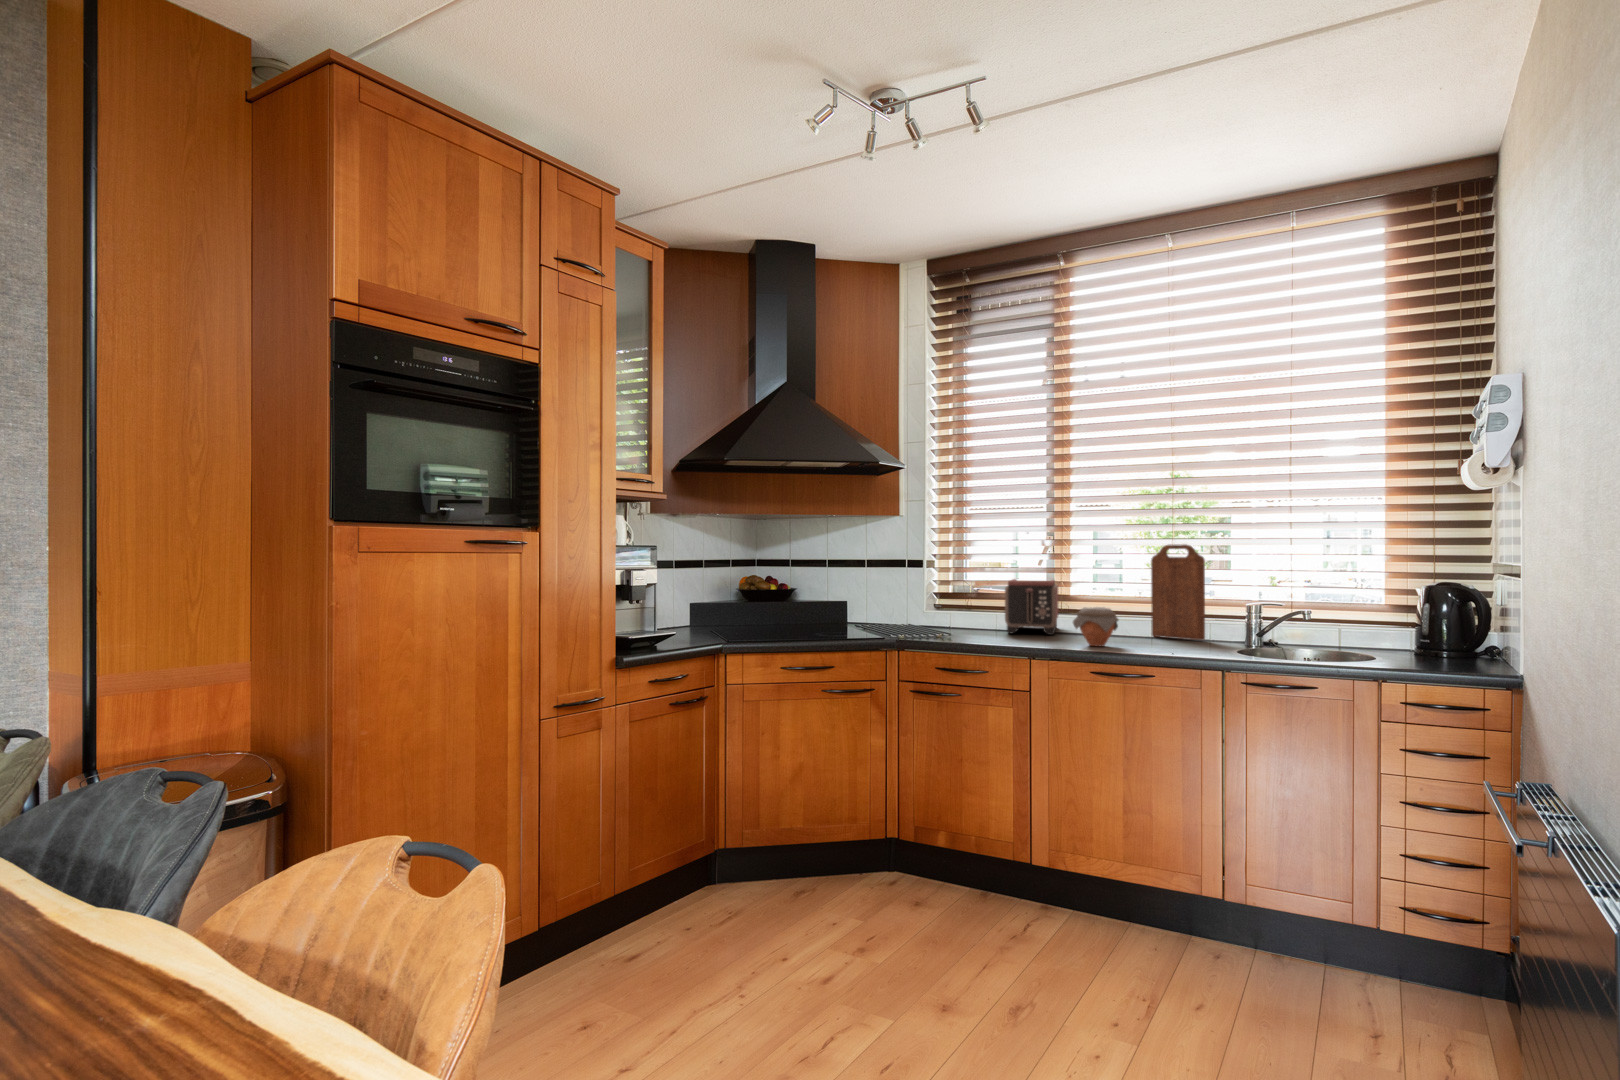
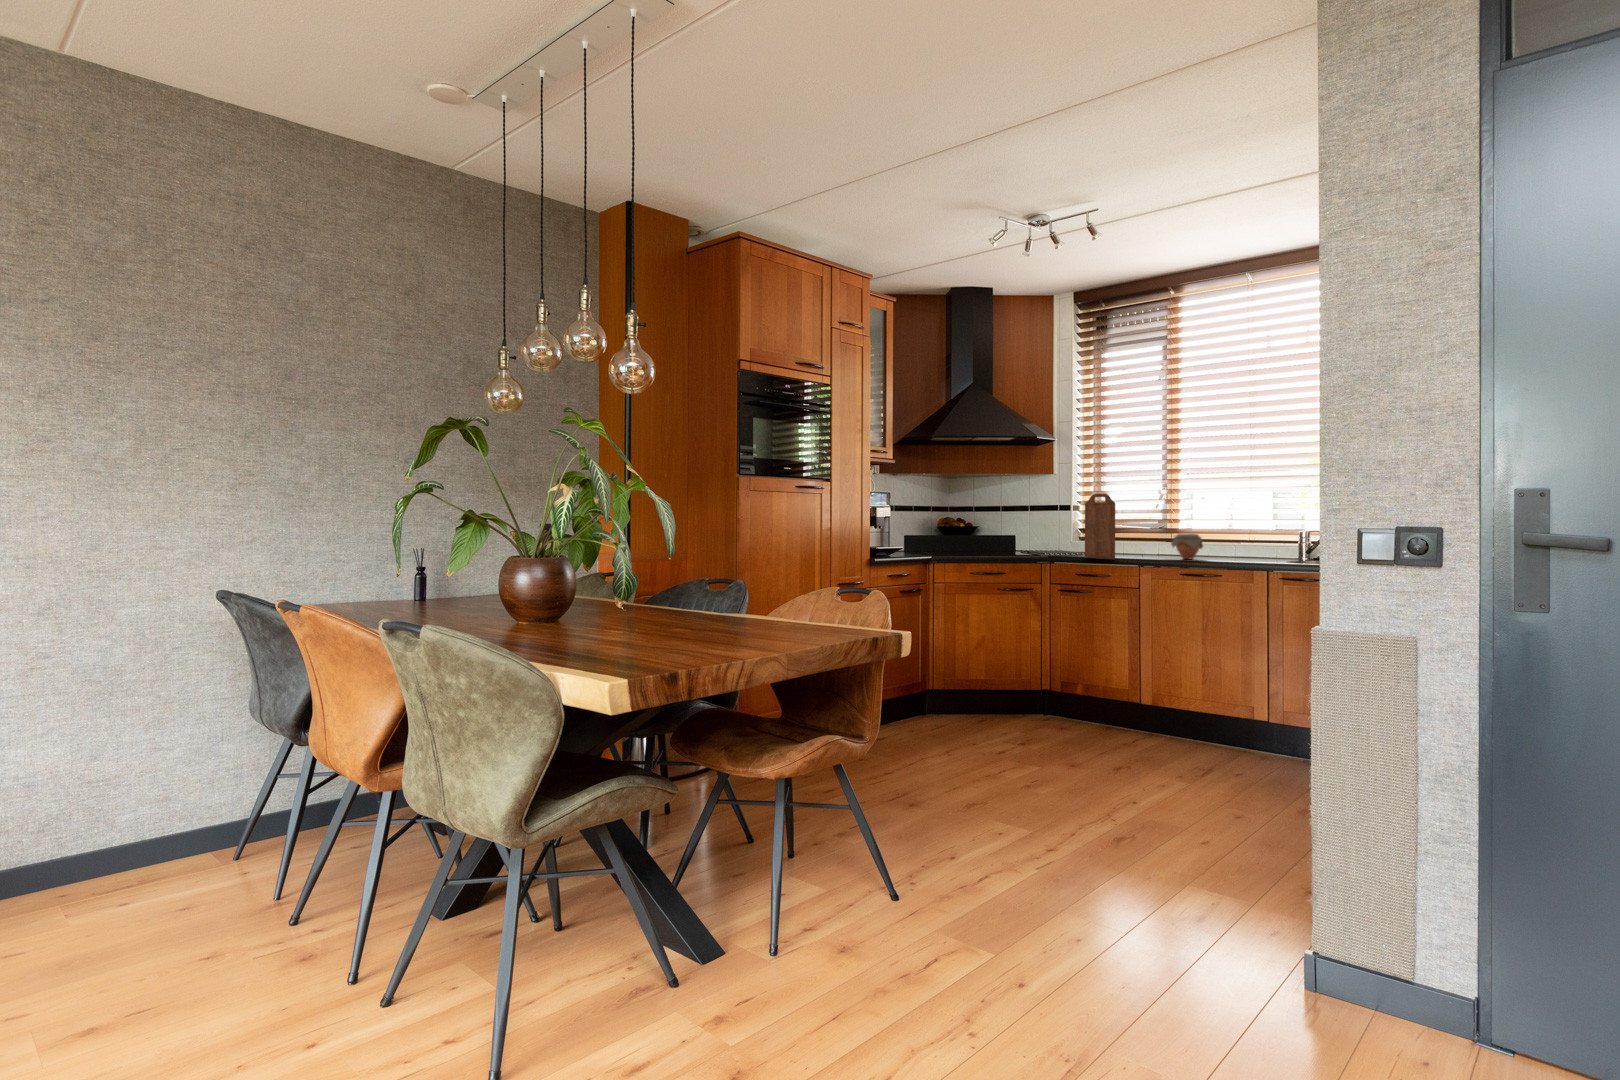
cutting board: present [1151,544,1205,640] -> present [1085,494,1115,559]
toaster: present [1005,579,1058,635] -> none [1127,518,1170,555]

